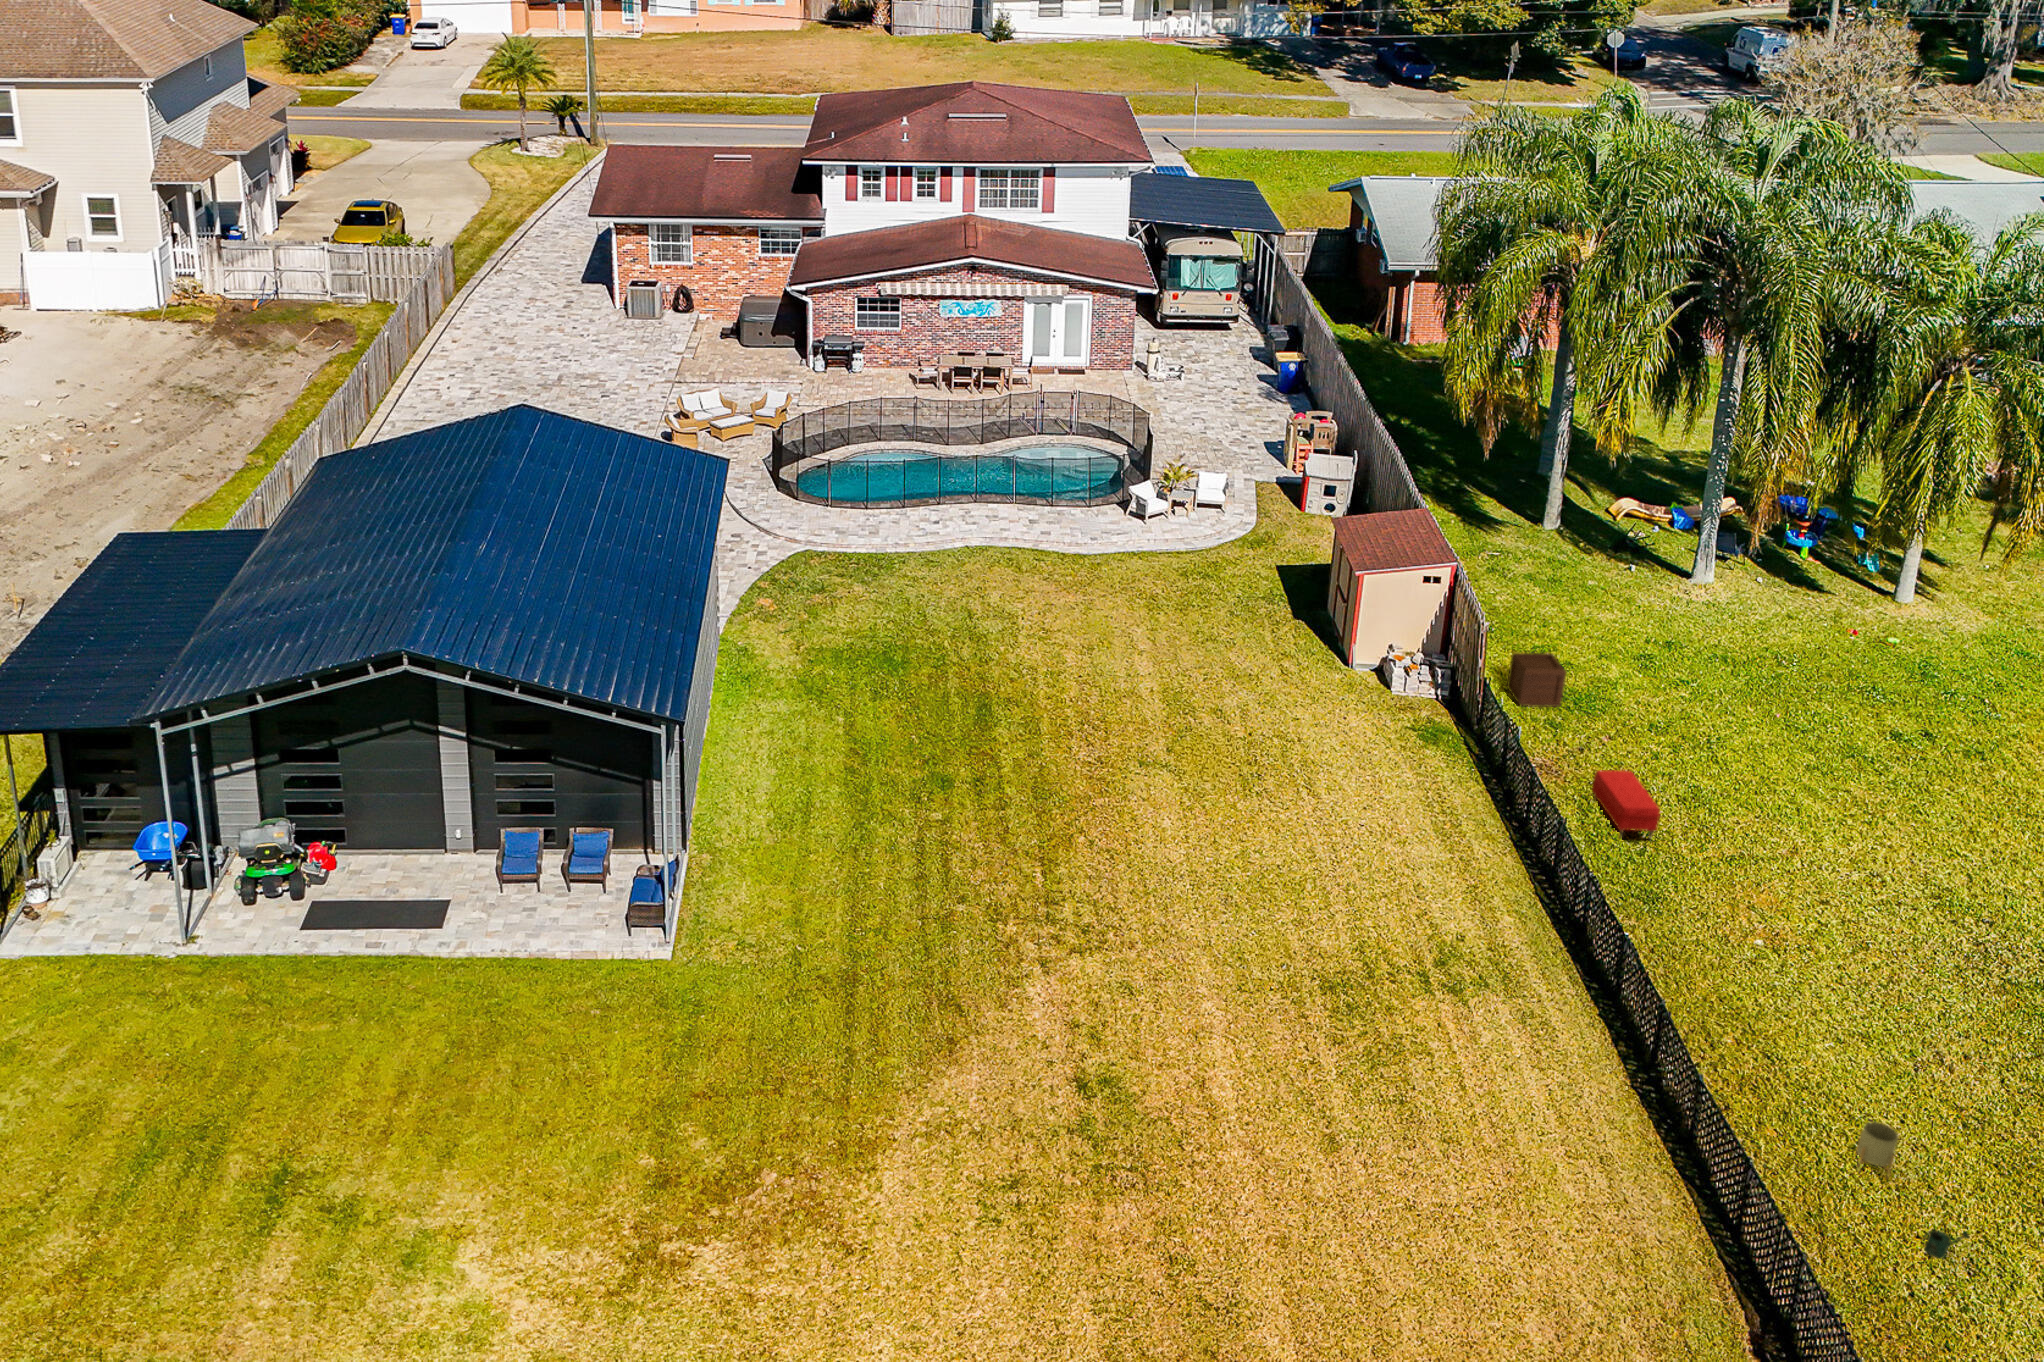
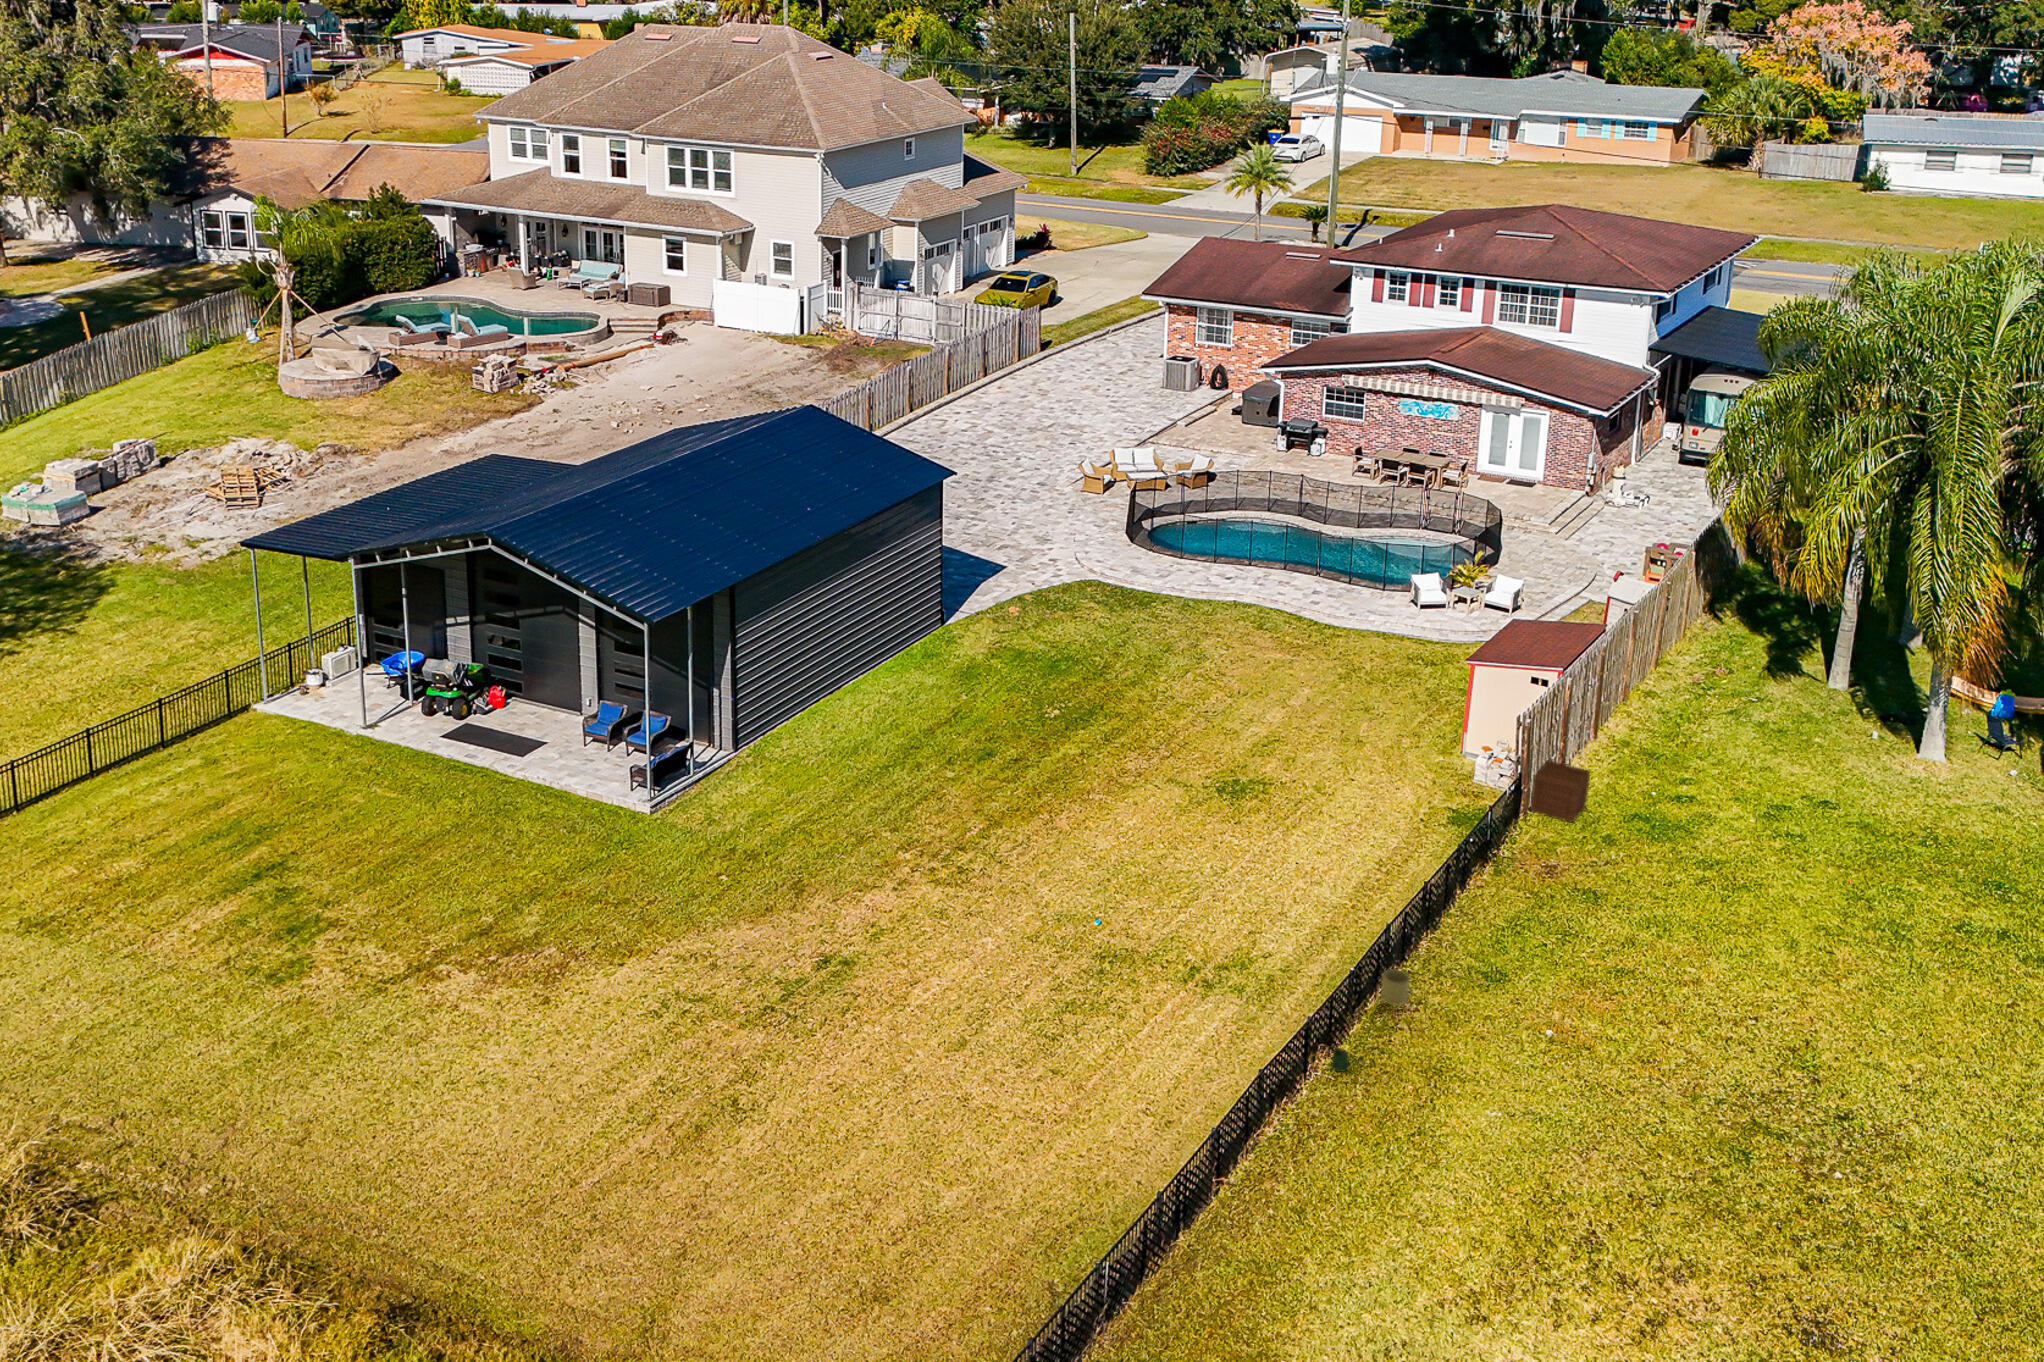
bench: present [1592,770,1660,839] -> none [1445,857,1510,930]
planter: present [1856,1122,1899,1178] -> present [1376,969,1412,1015]
watering can: present [1924,1230,1969,1259] -> present [1331,1048,1364,1072]

